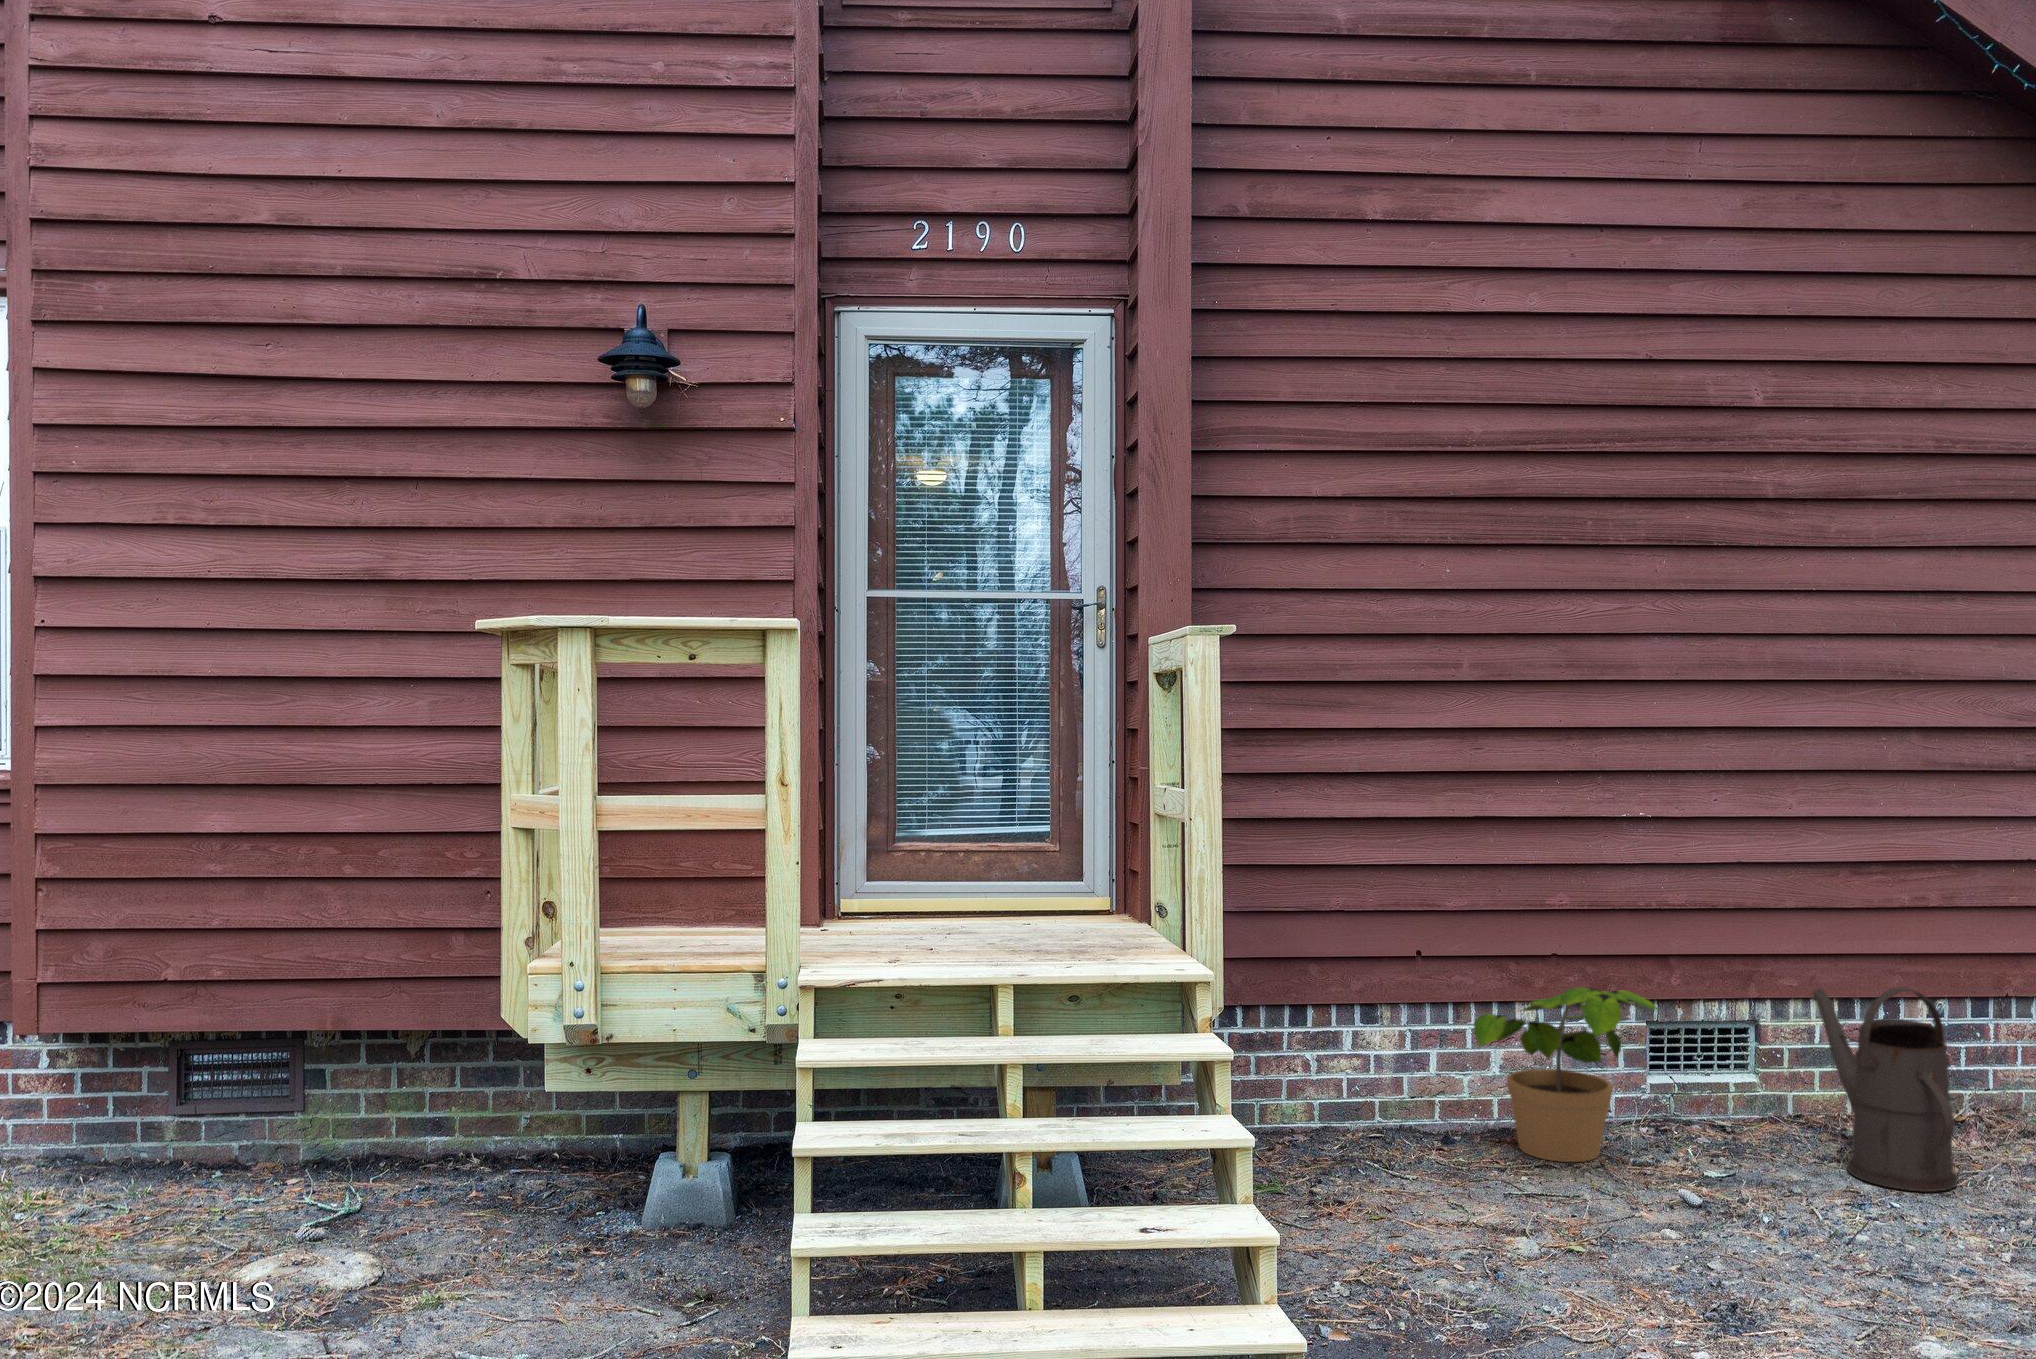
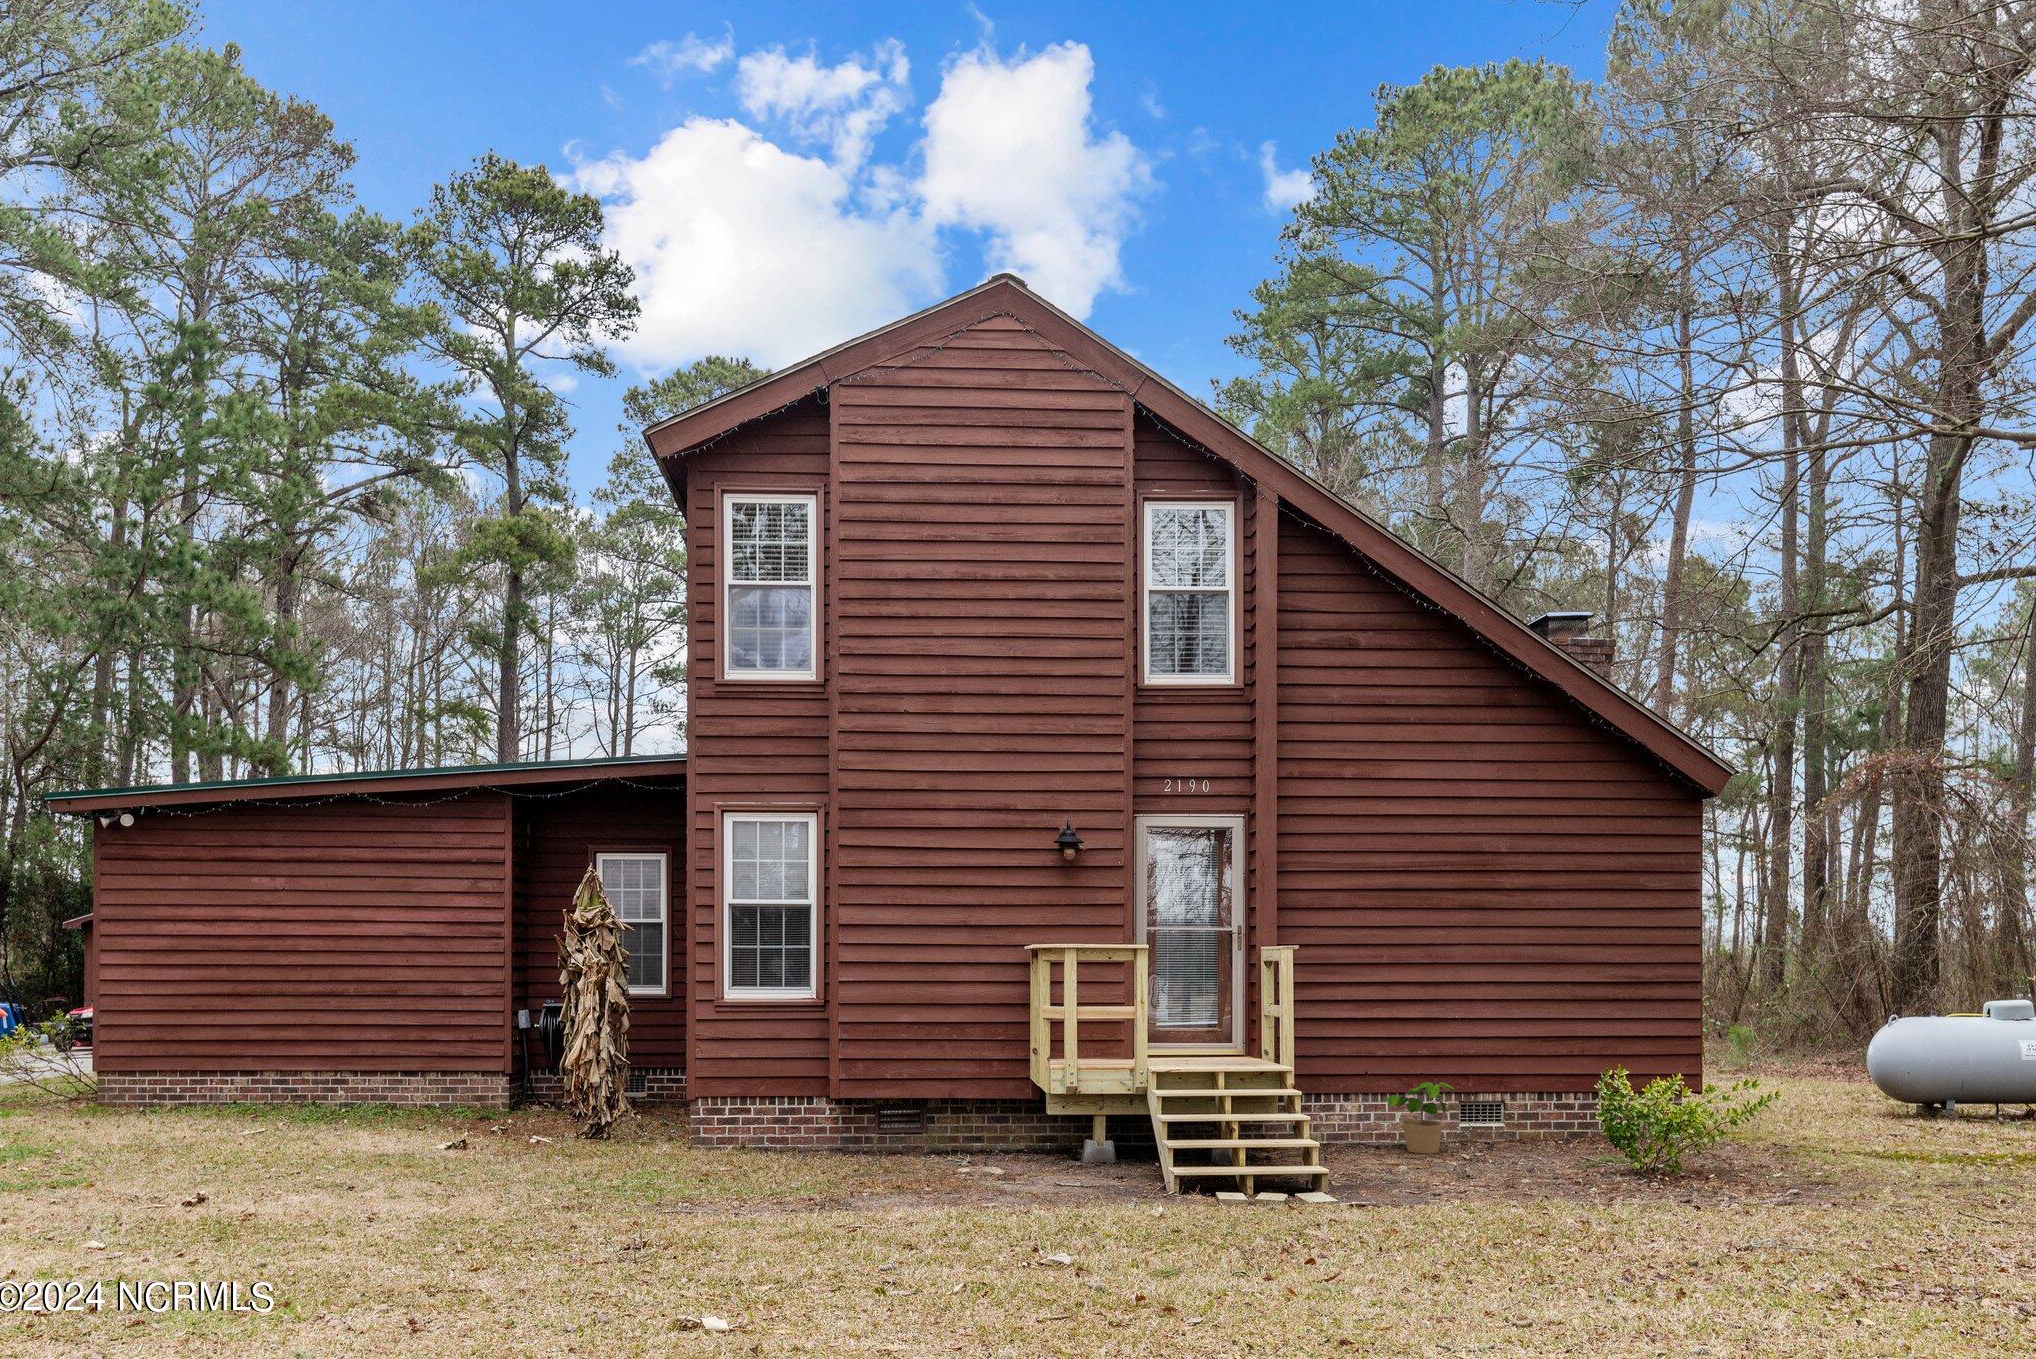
watering can: present [1813,987,1957,1192] -> none [1525,1083,1571,1160]

